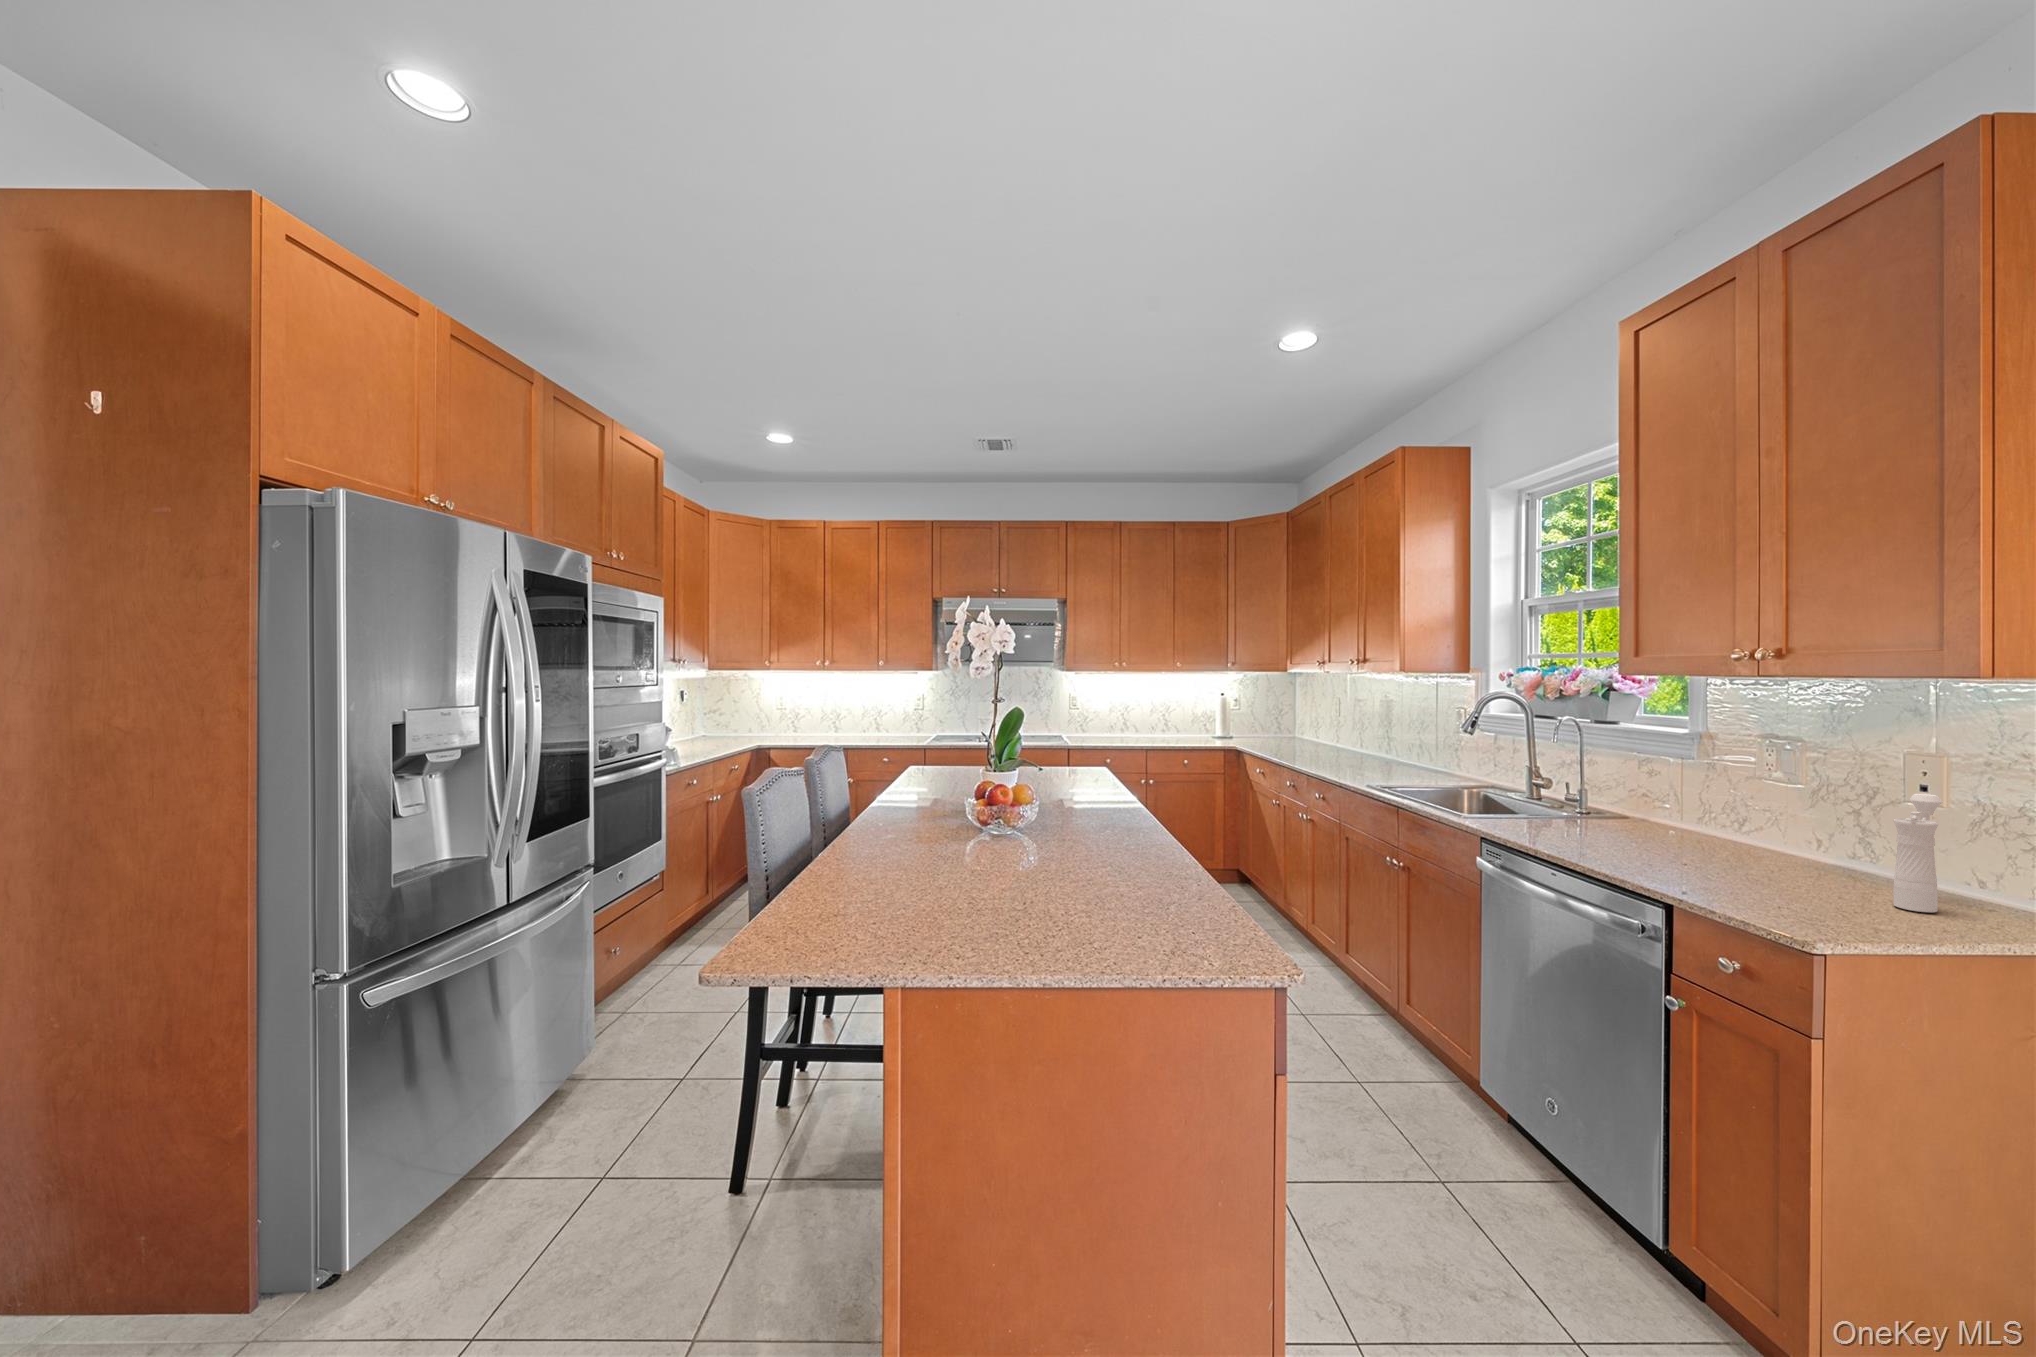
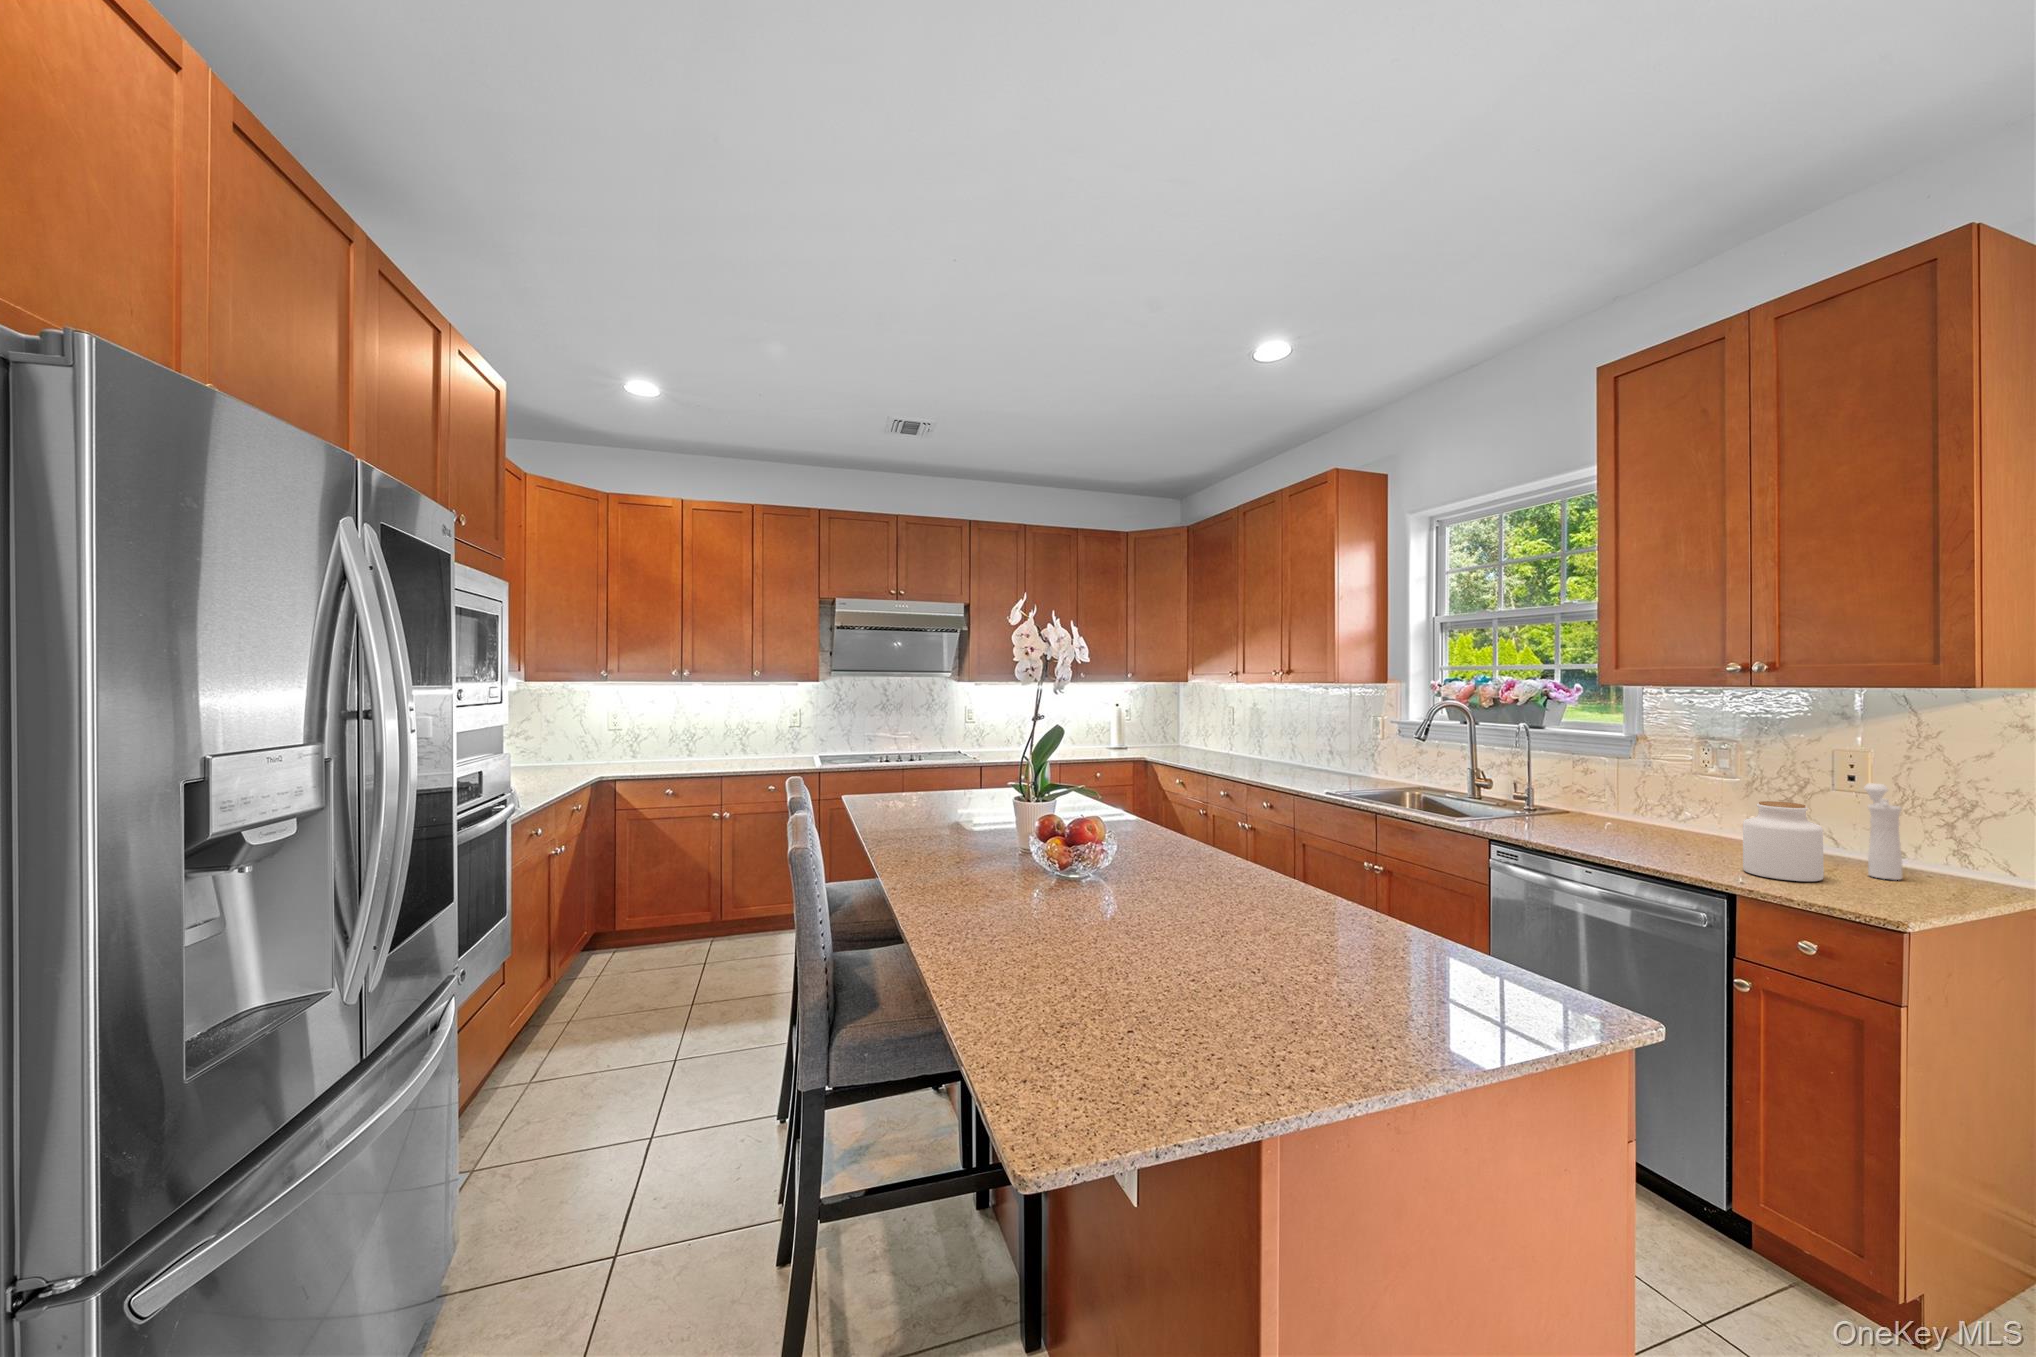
jar: none [1721,808,1817,905] -> present [1743,801,1824,881]

